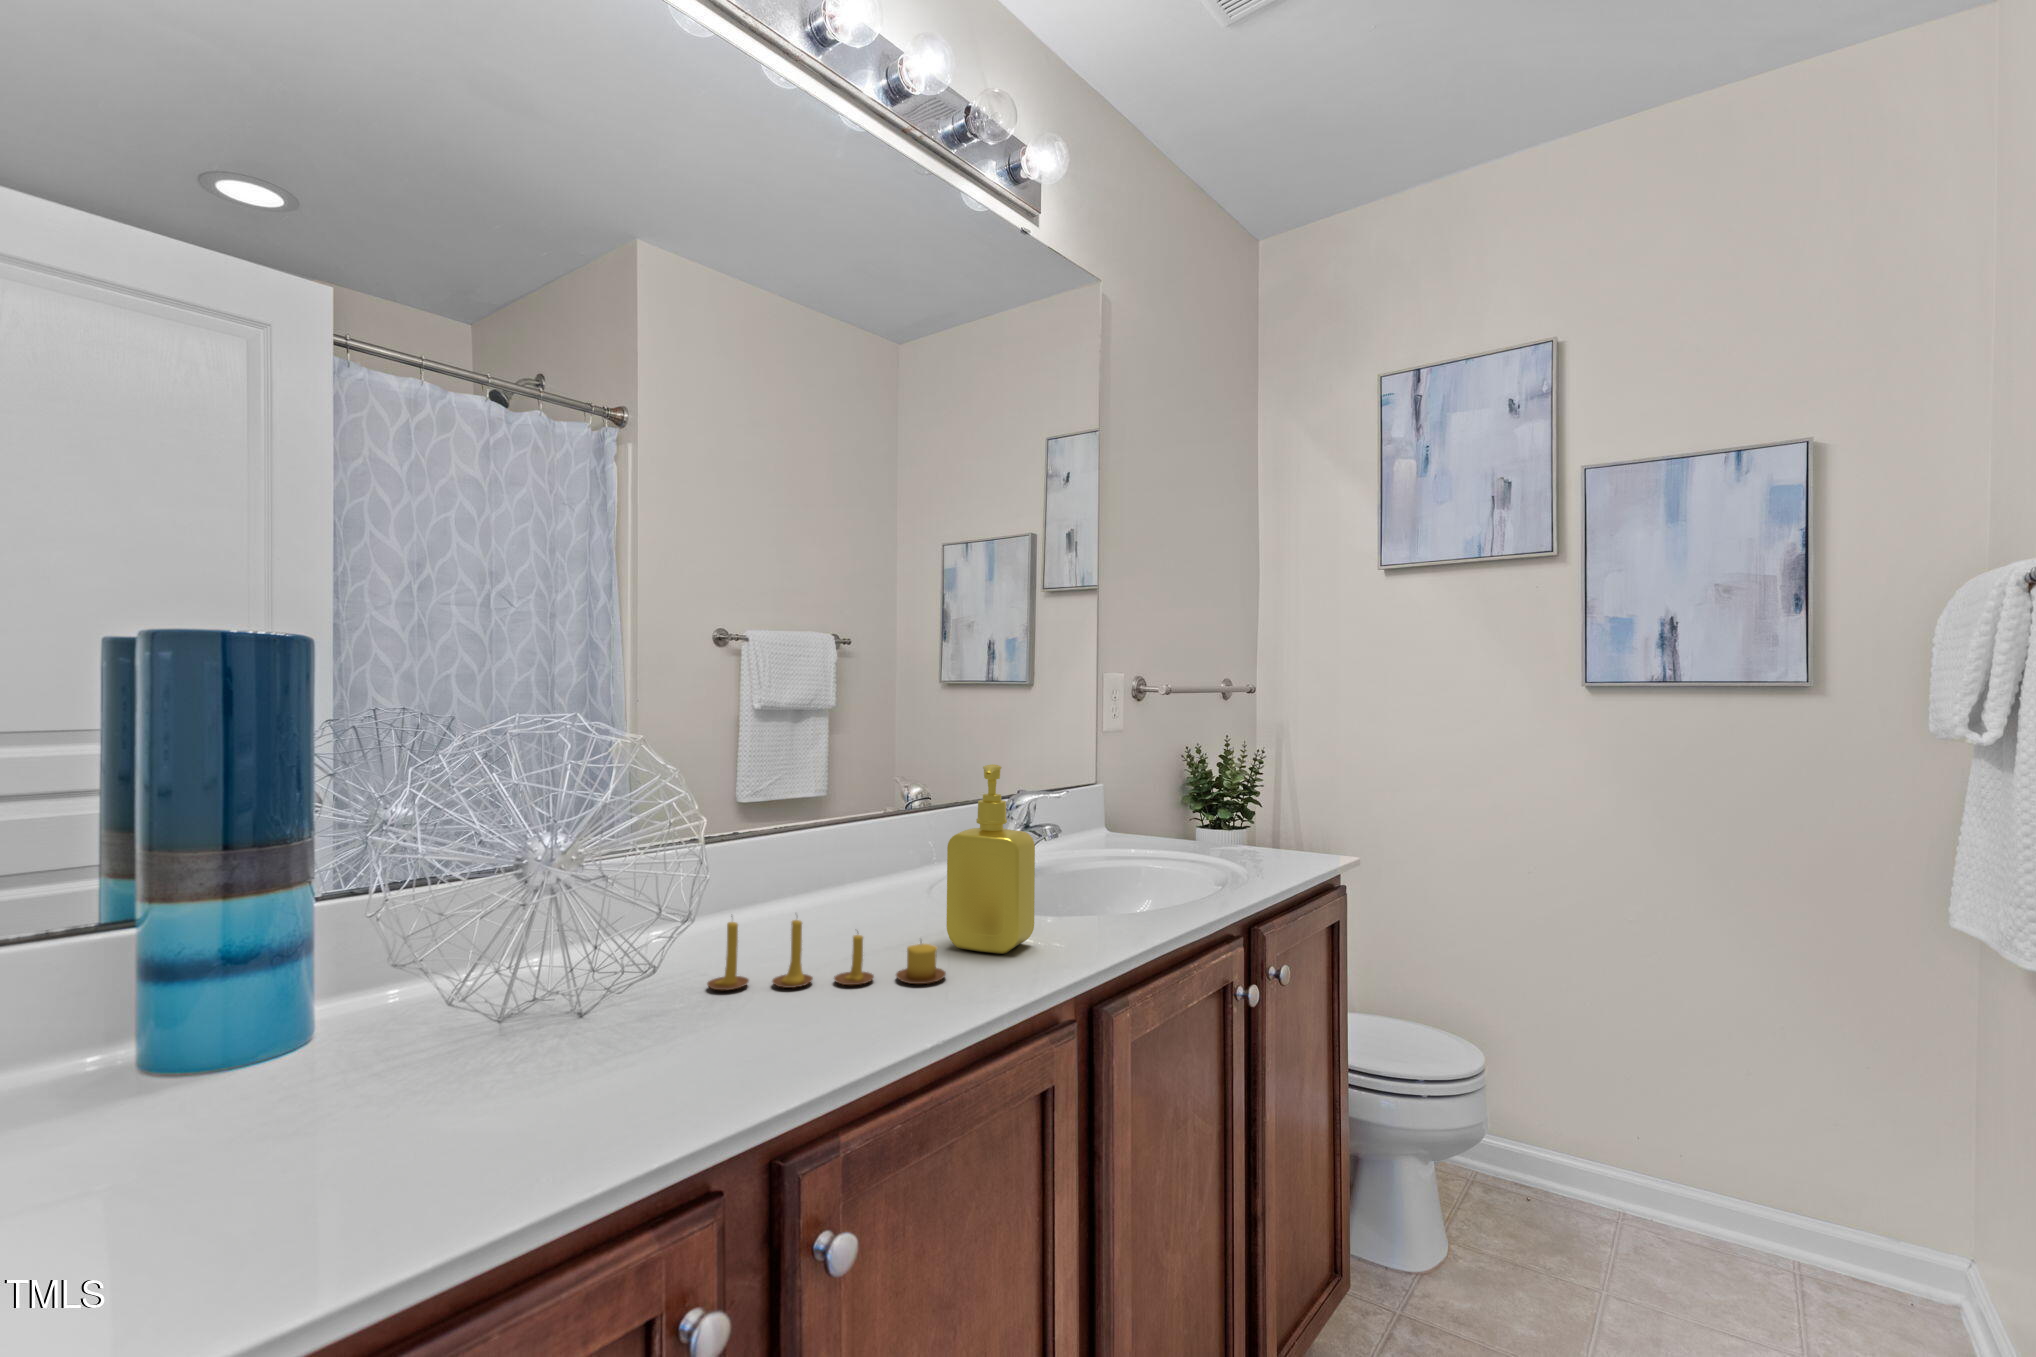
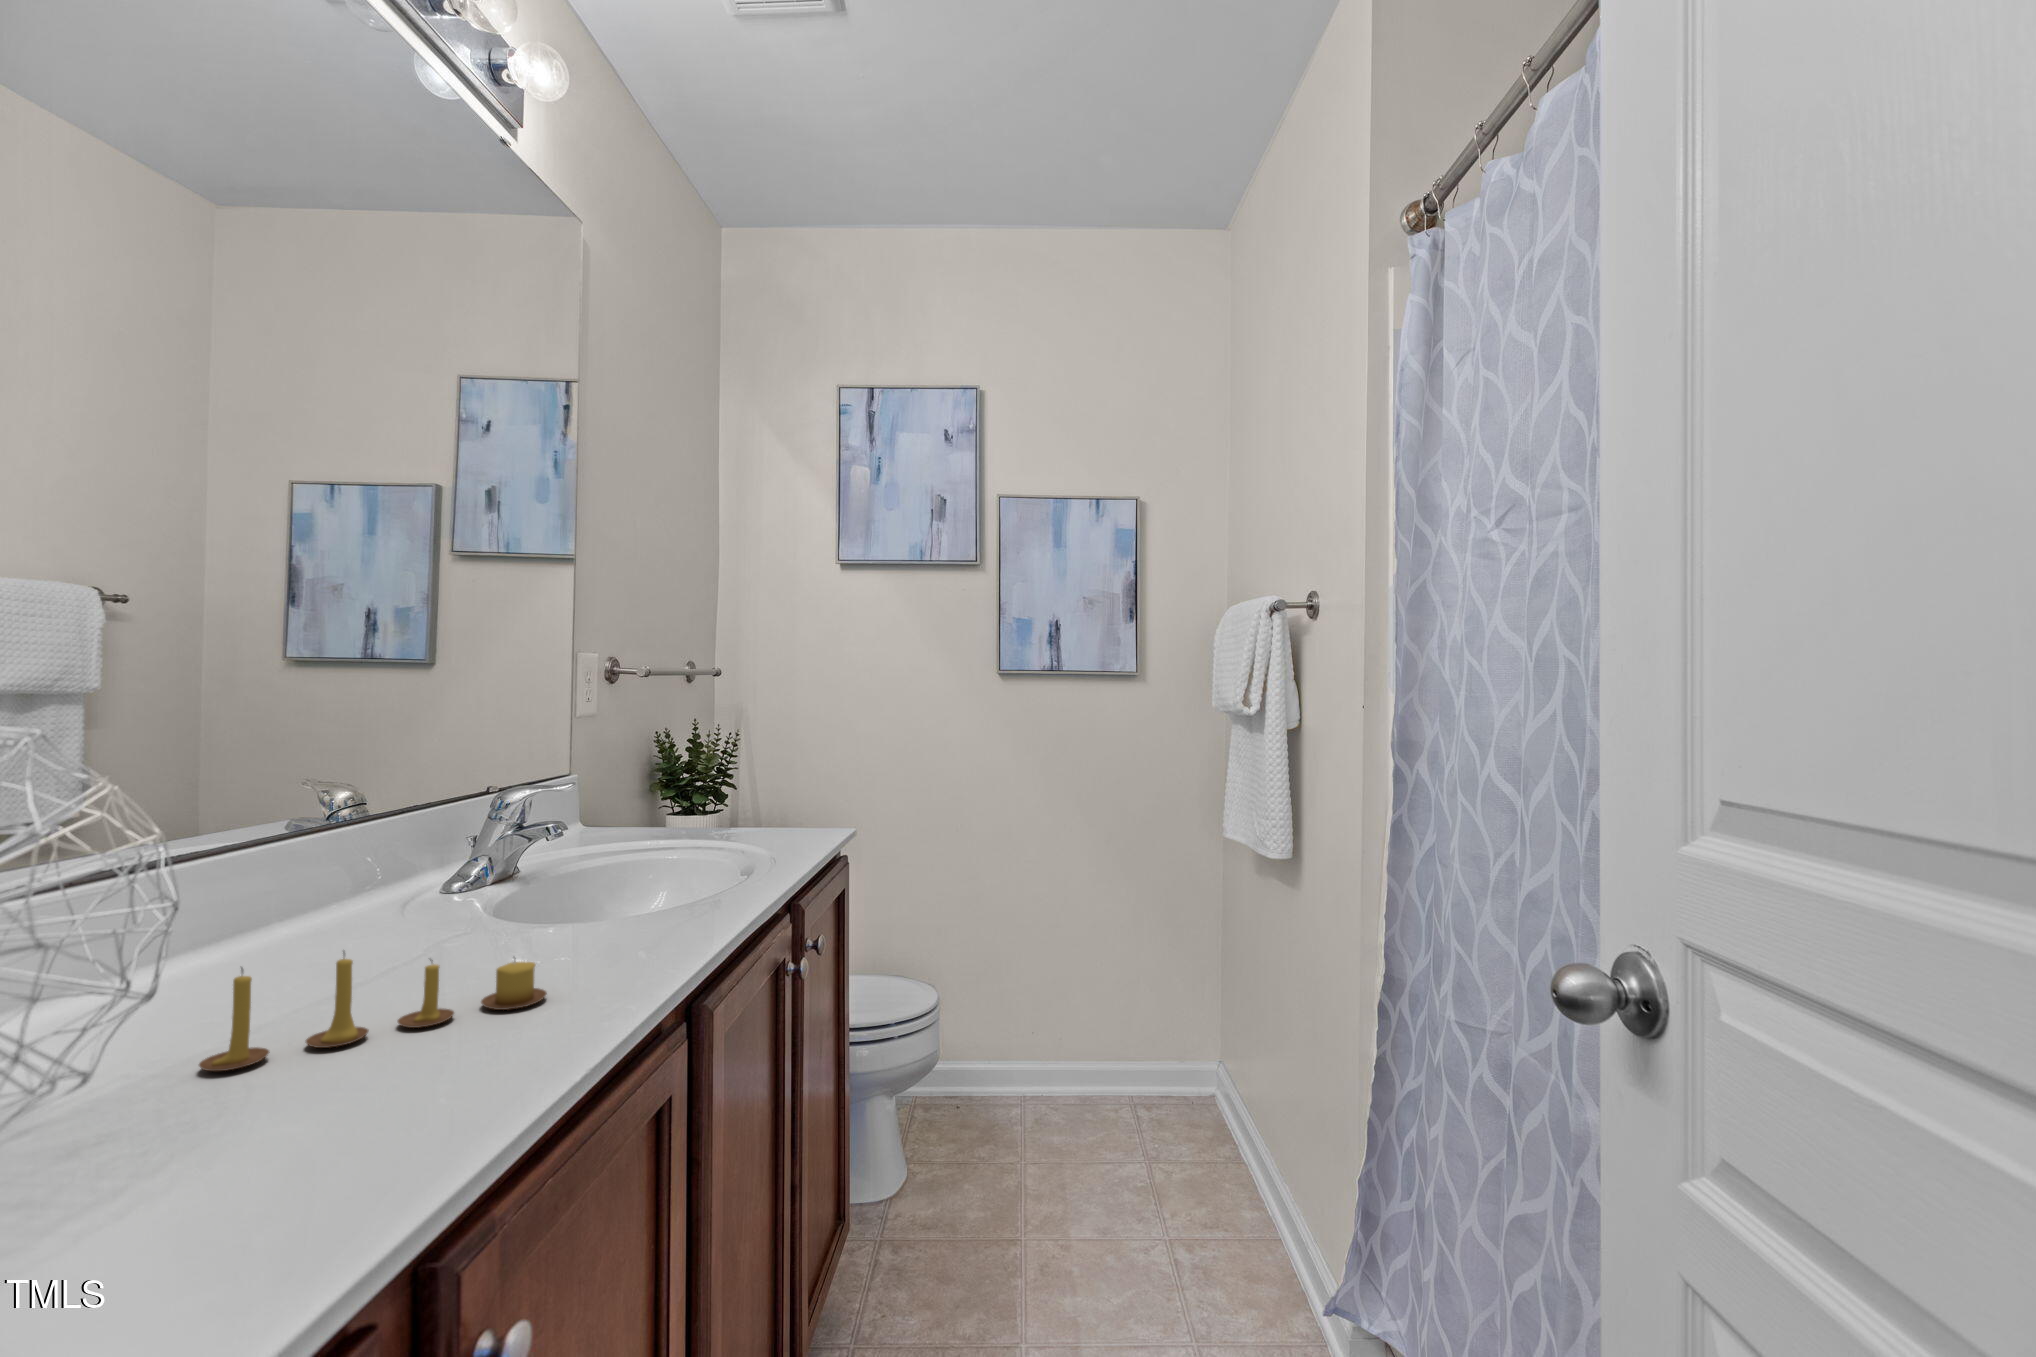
soap dispenser: present [947,764,1035,954] -> none [511,753,617,965]

